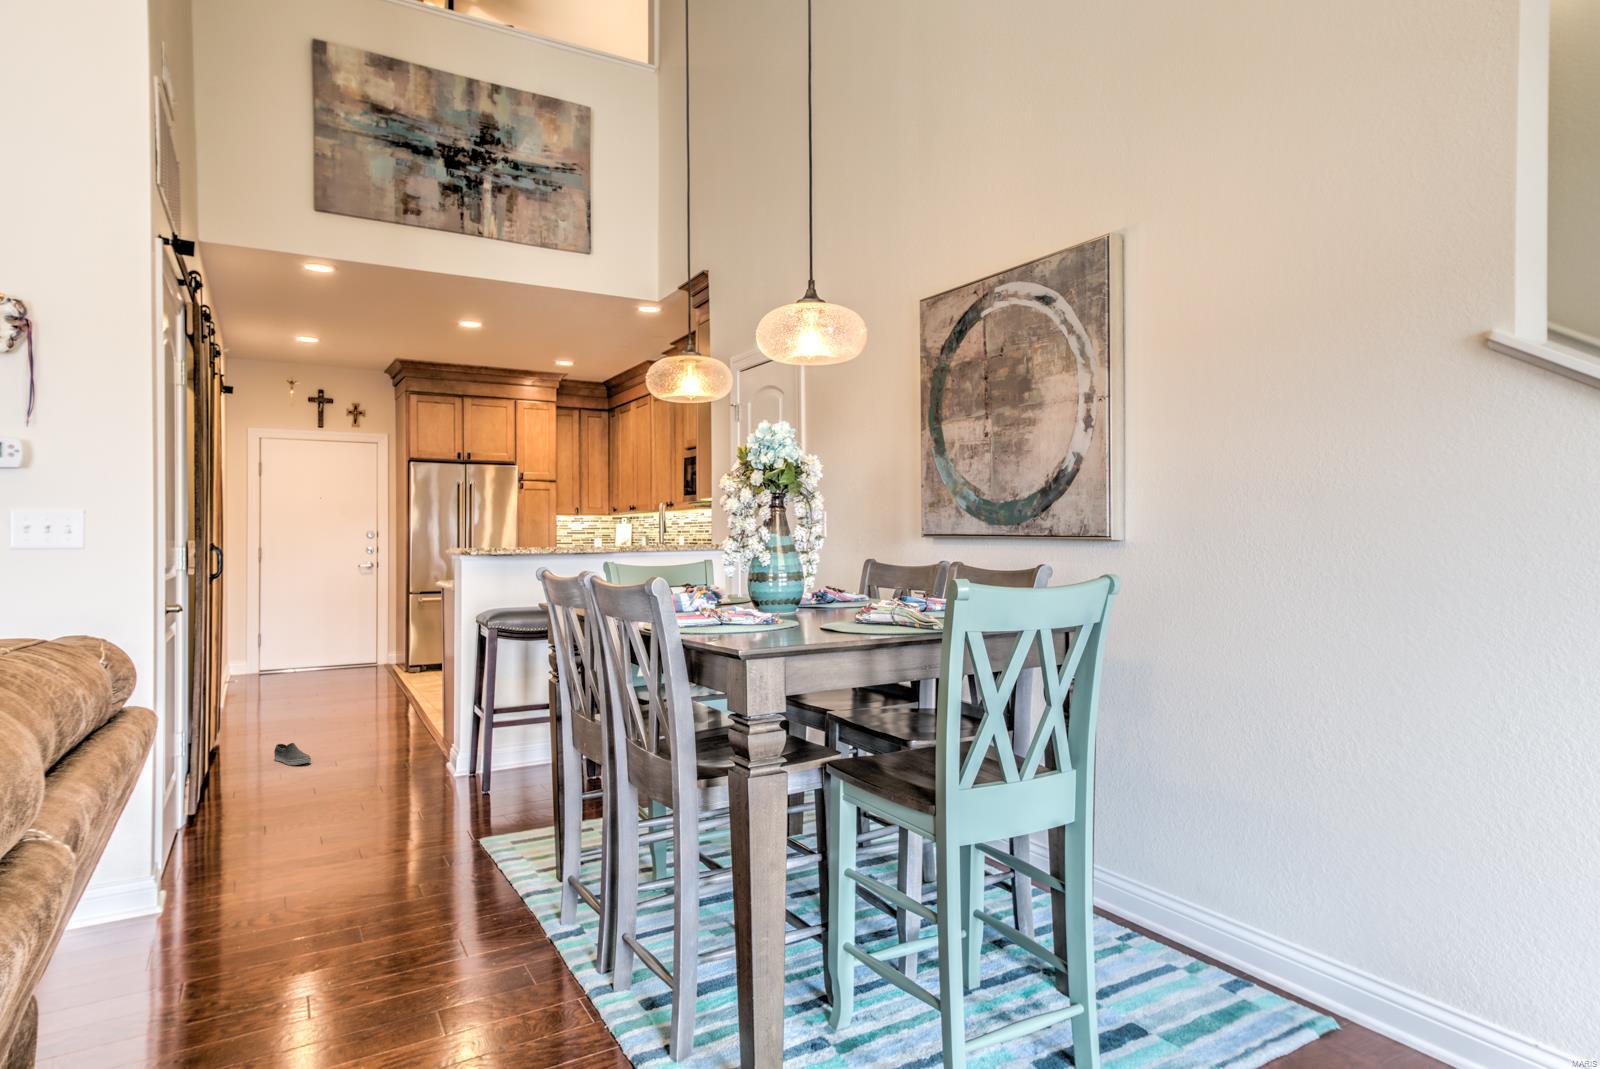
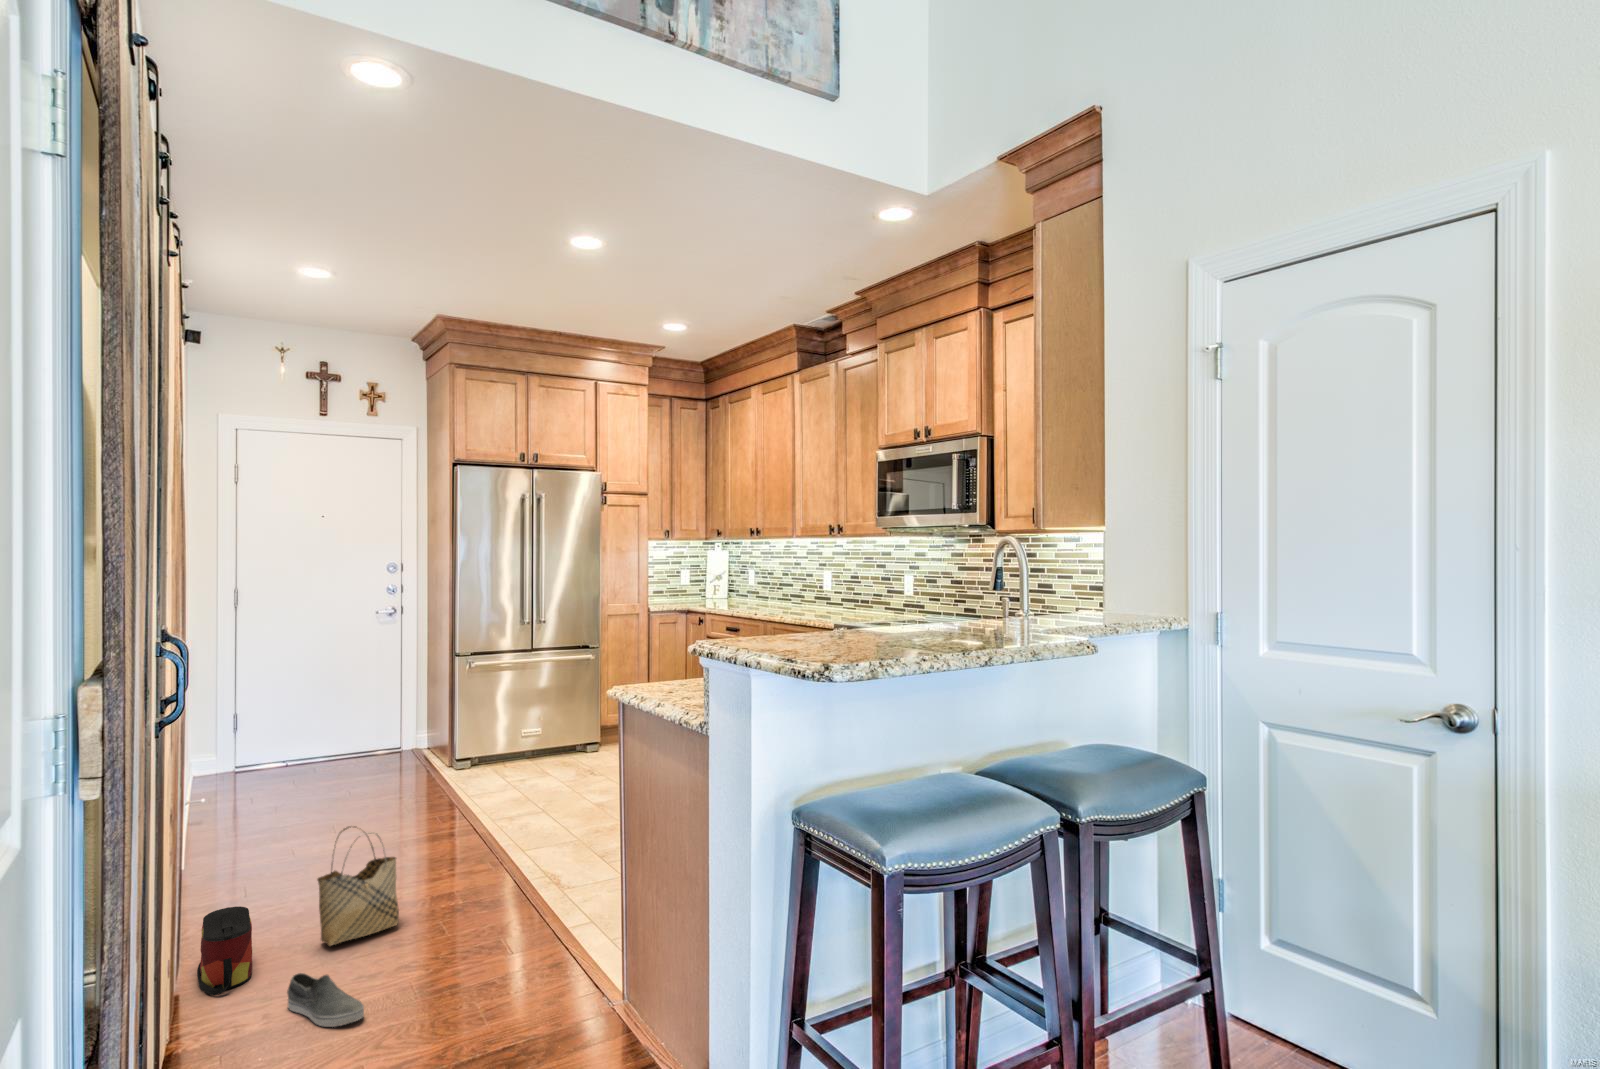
woven basket: none [294,680,341,741] -> present [317,826,399,946]
bag: none [231,718,259,755] -> present [197,906,252,995]

